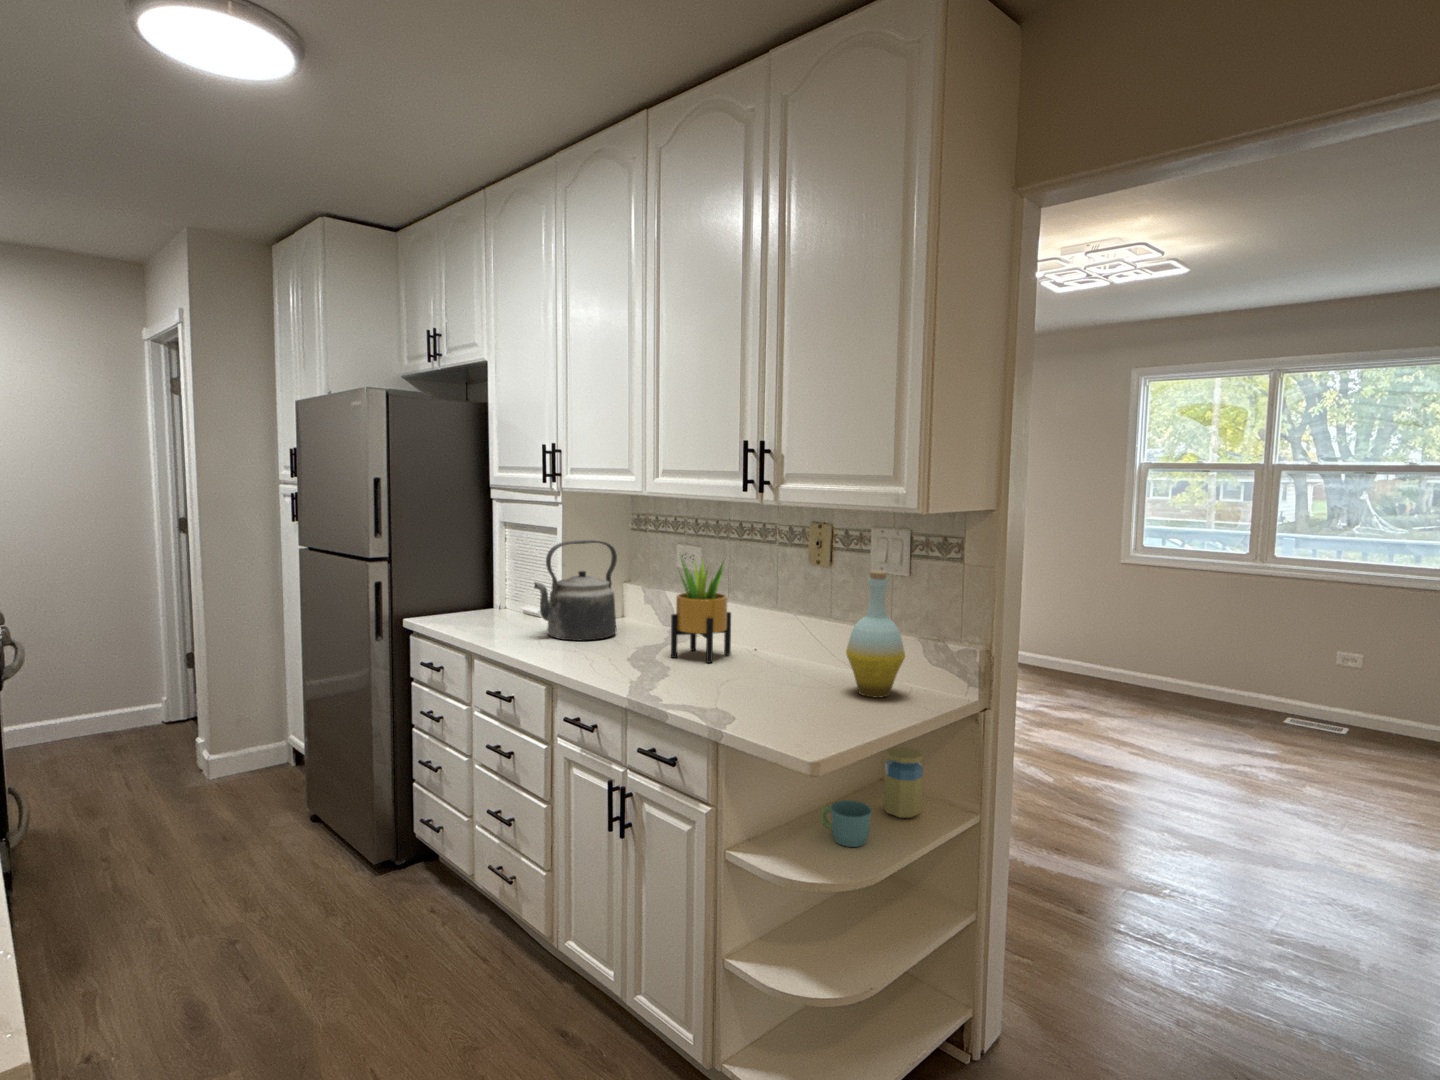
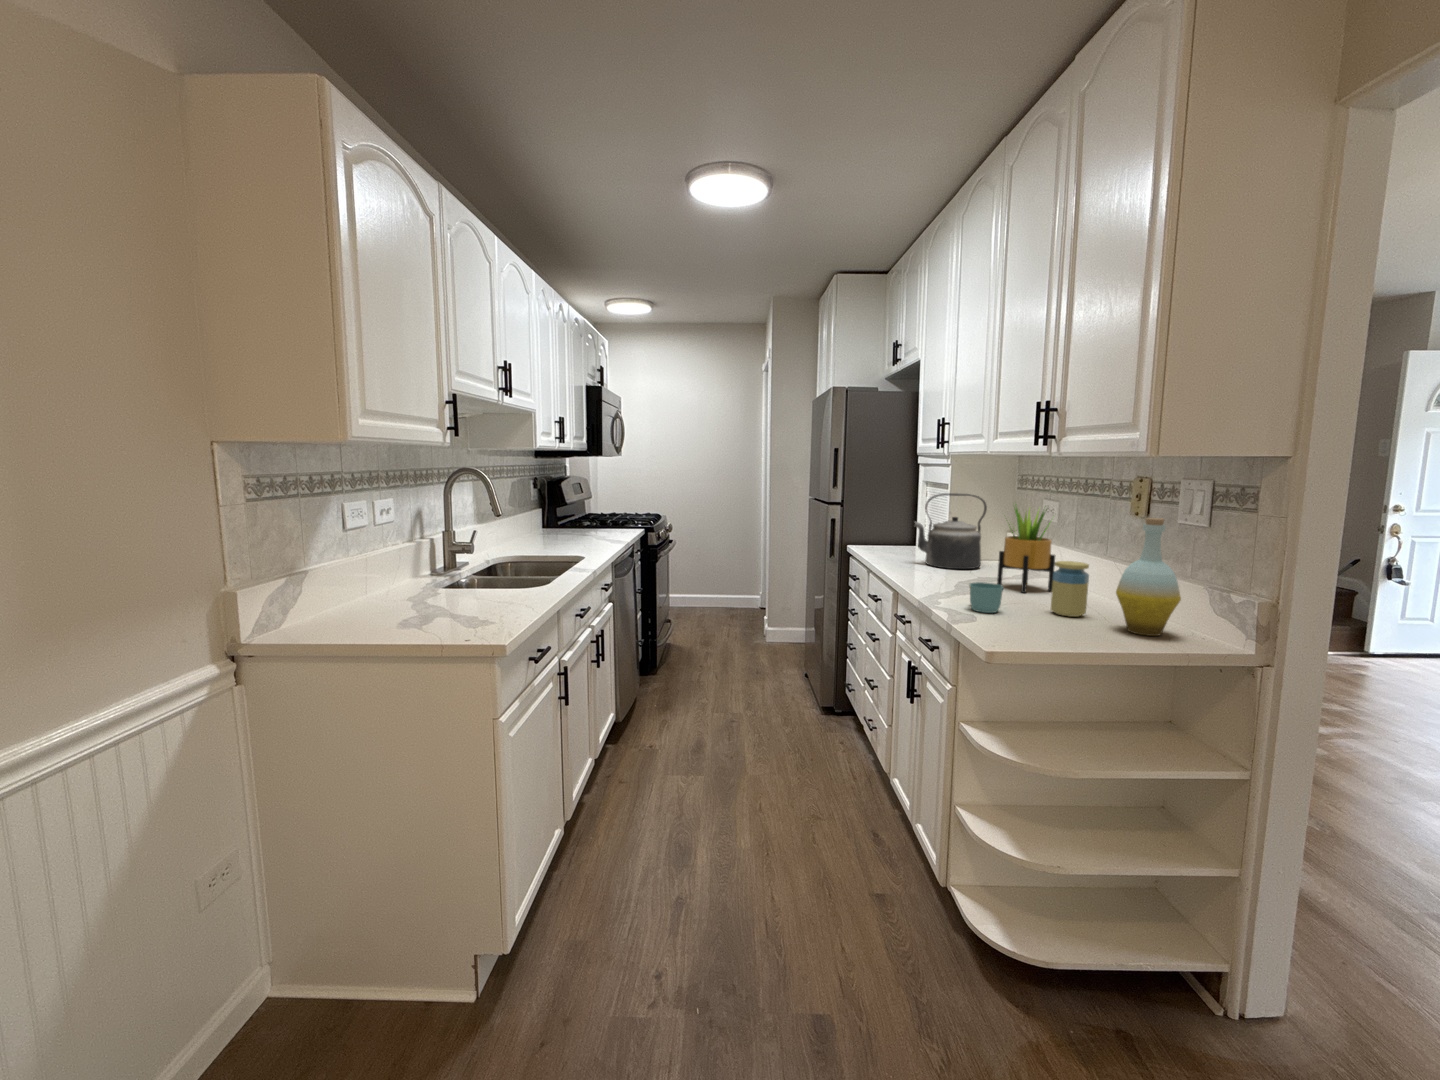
jar: present [884,747,923,818] -> present [1051,561,1089,617]
mug: present [821,800,872,847] -> present [970,582,1003,613]

